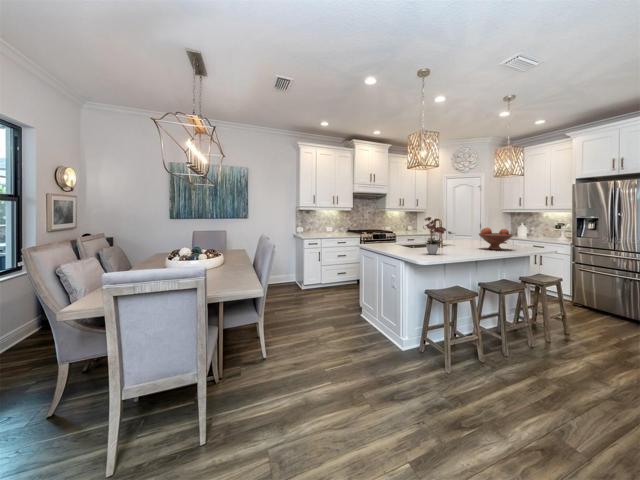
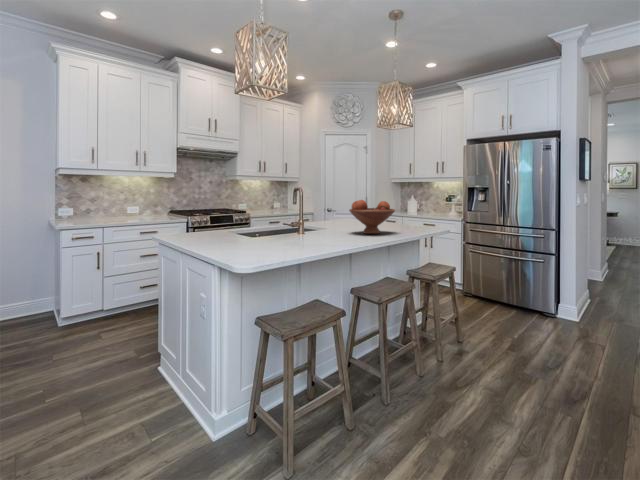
flower arrangement: present [423,217,446,254] -> none [242,176,291,250]

